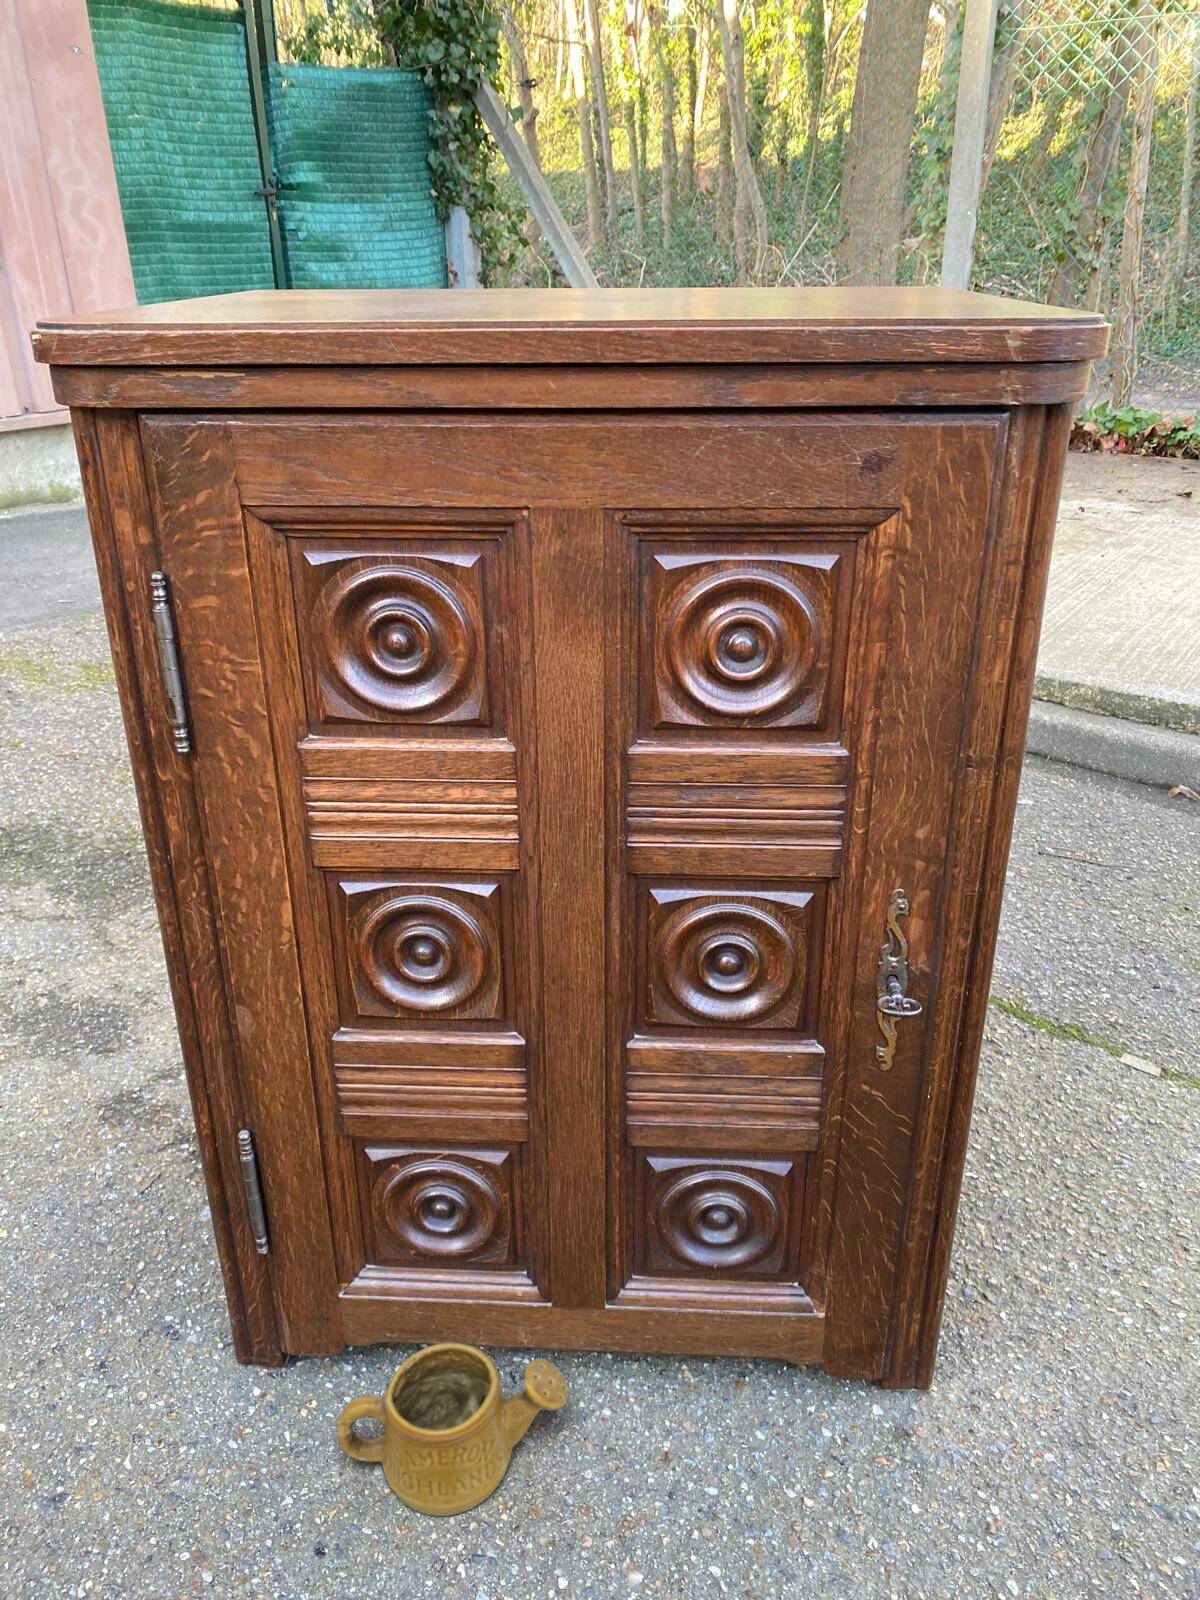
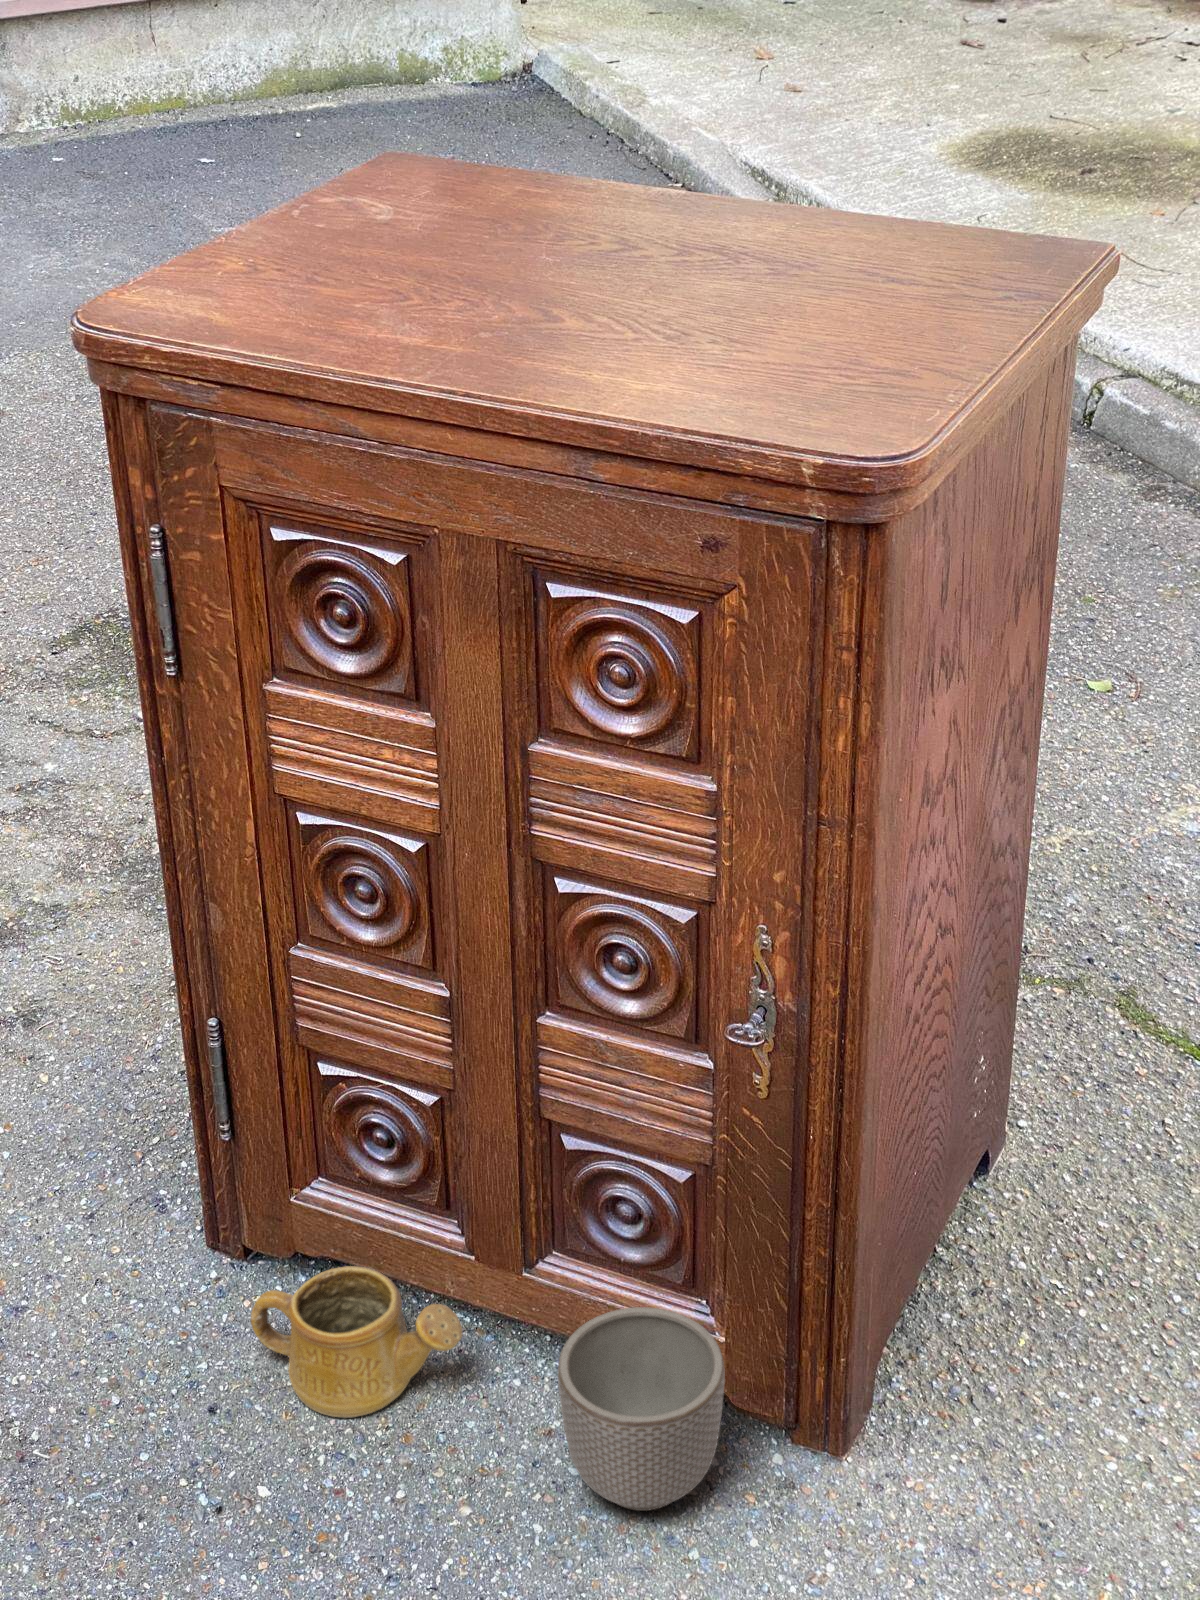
planter: none [703,1300,873,1516] -> present [558,1307,725,1511]

